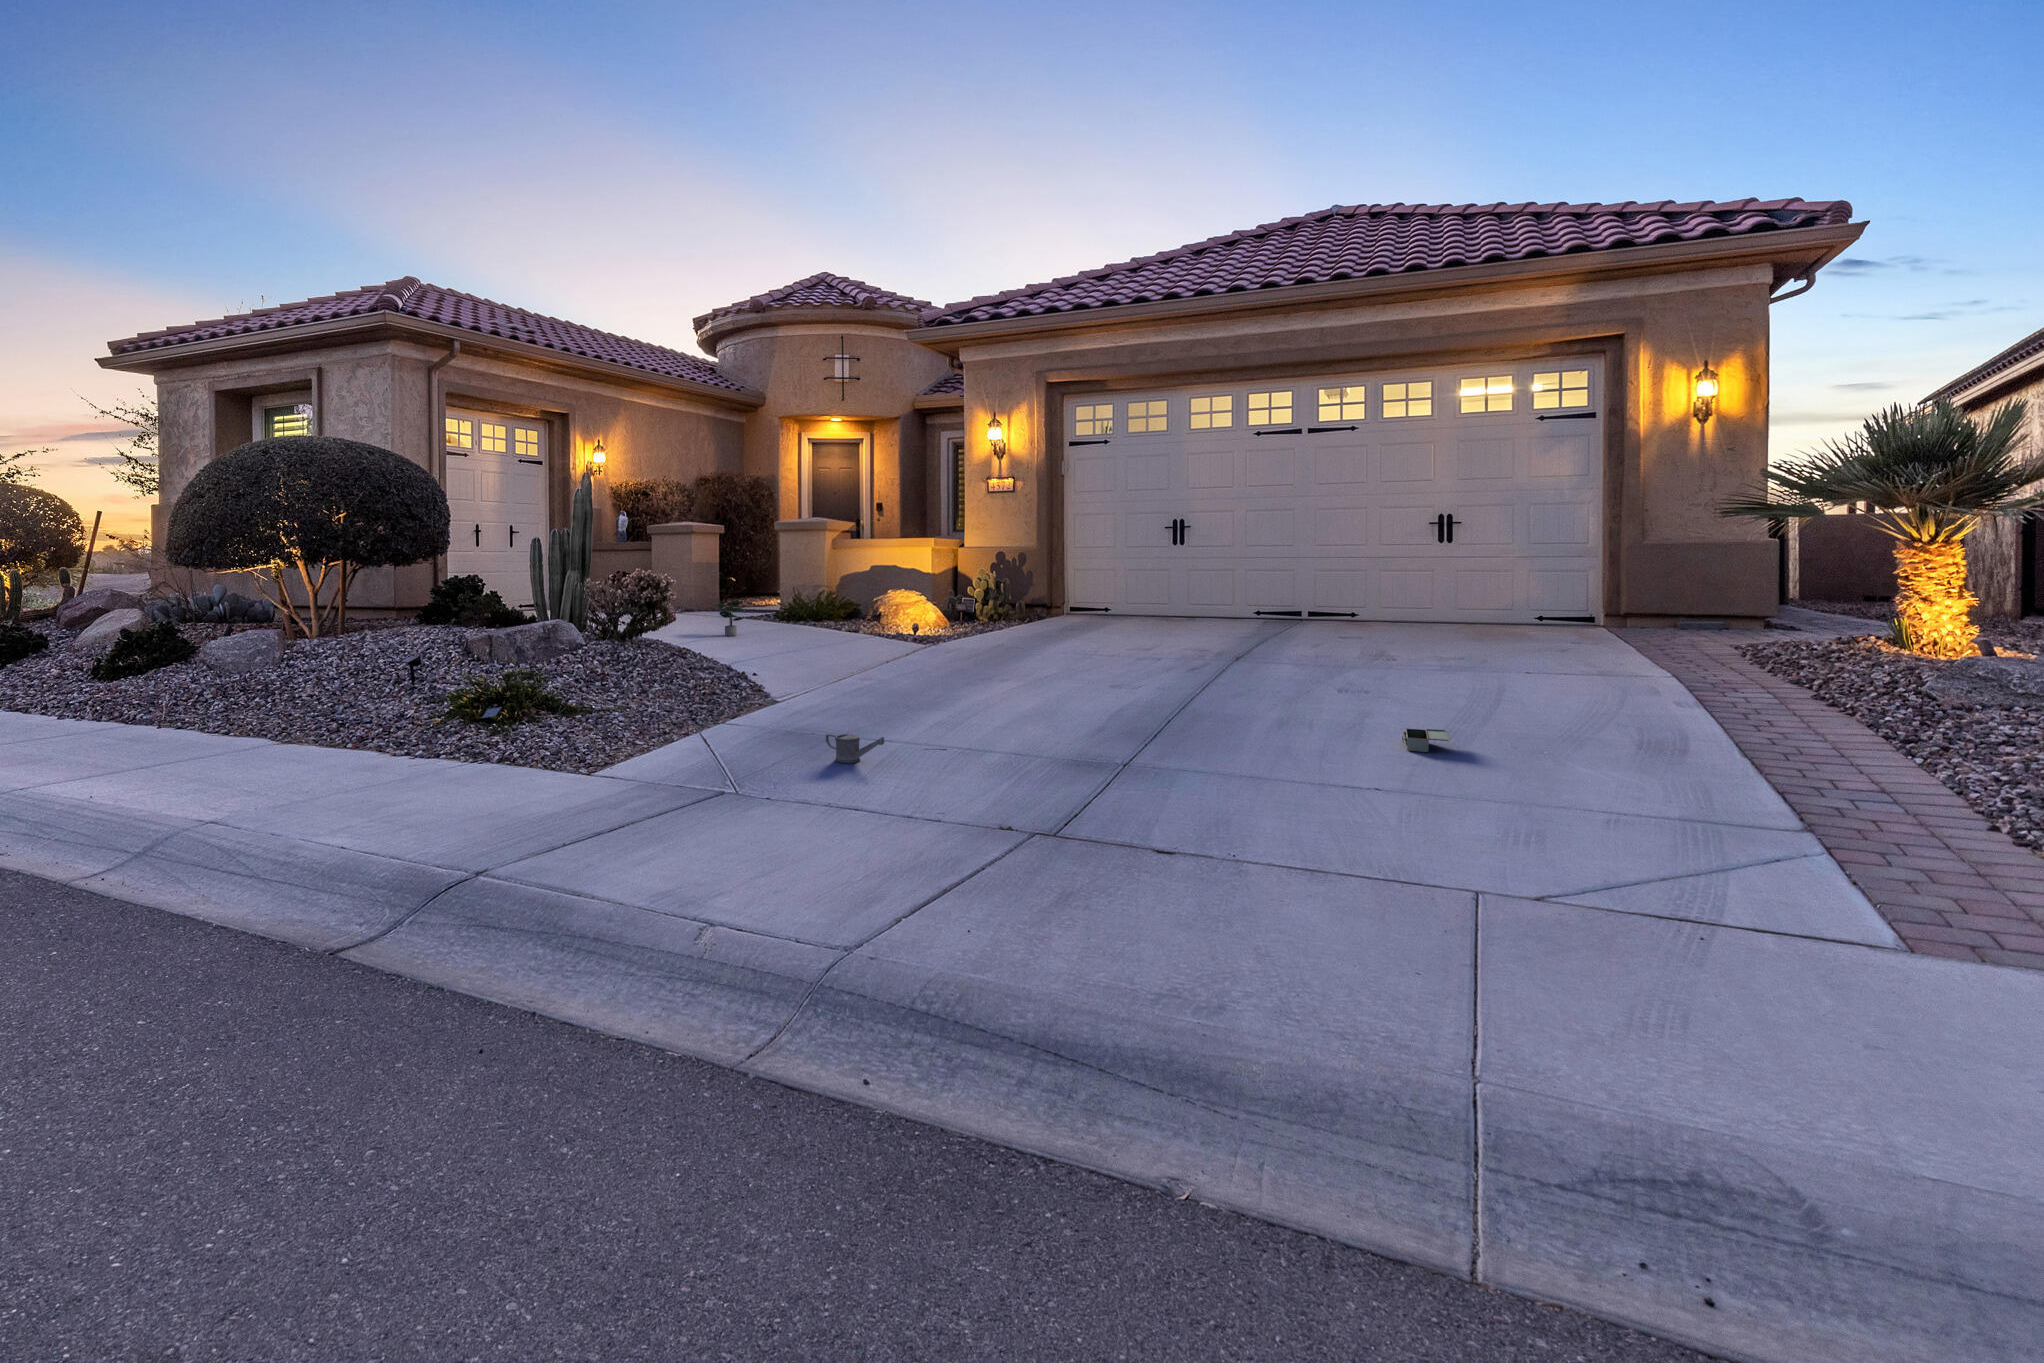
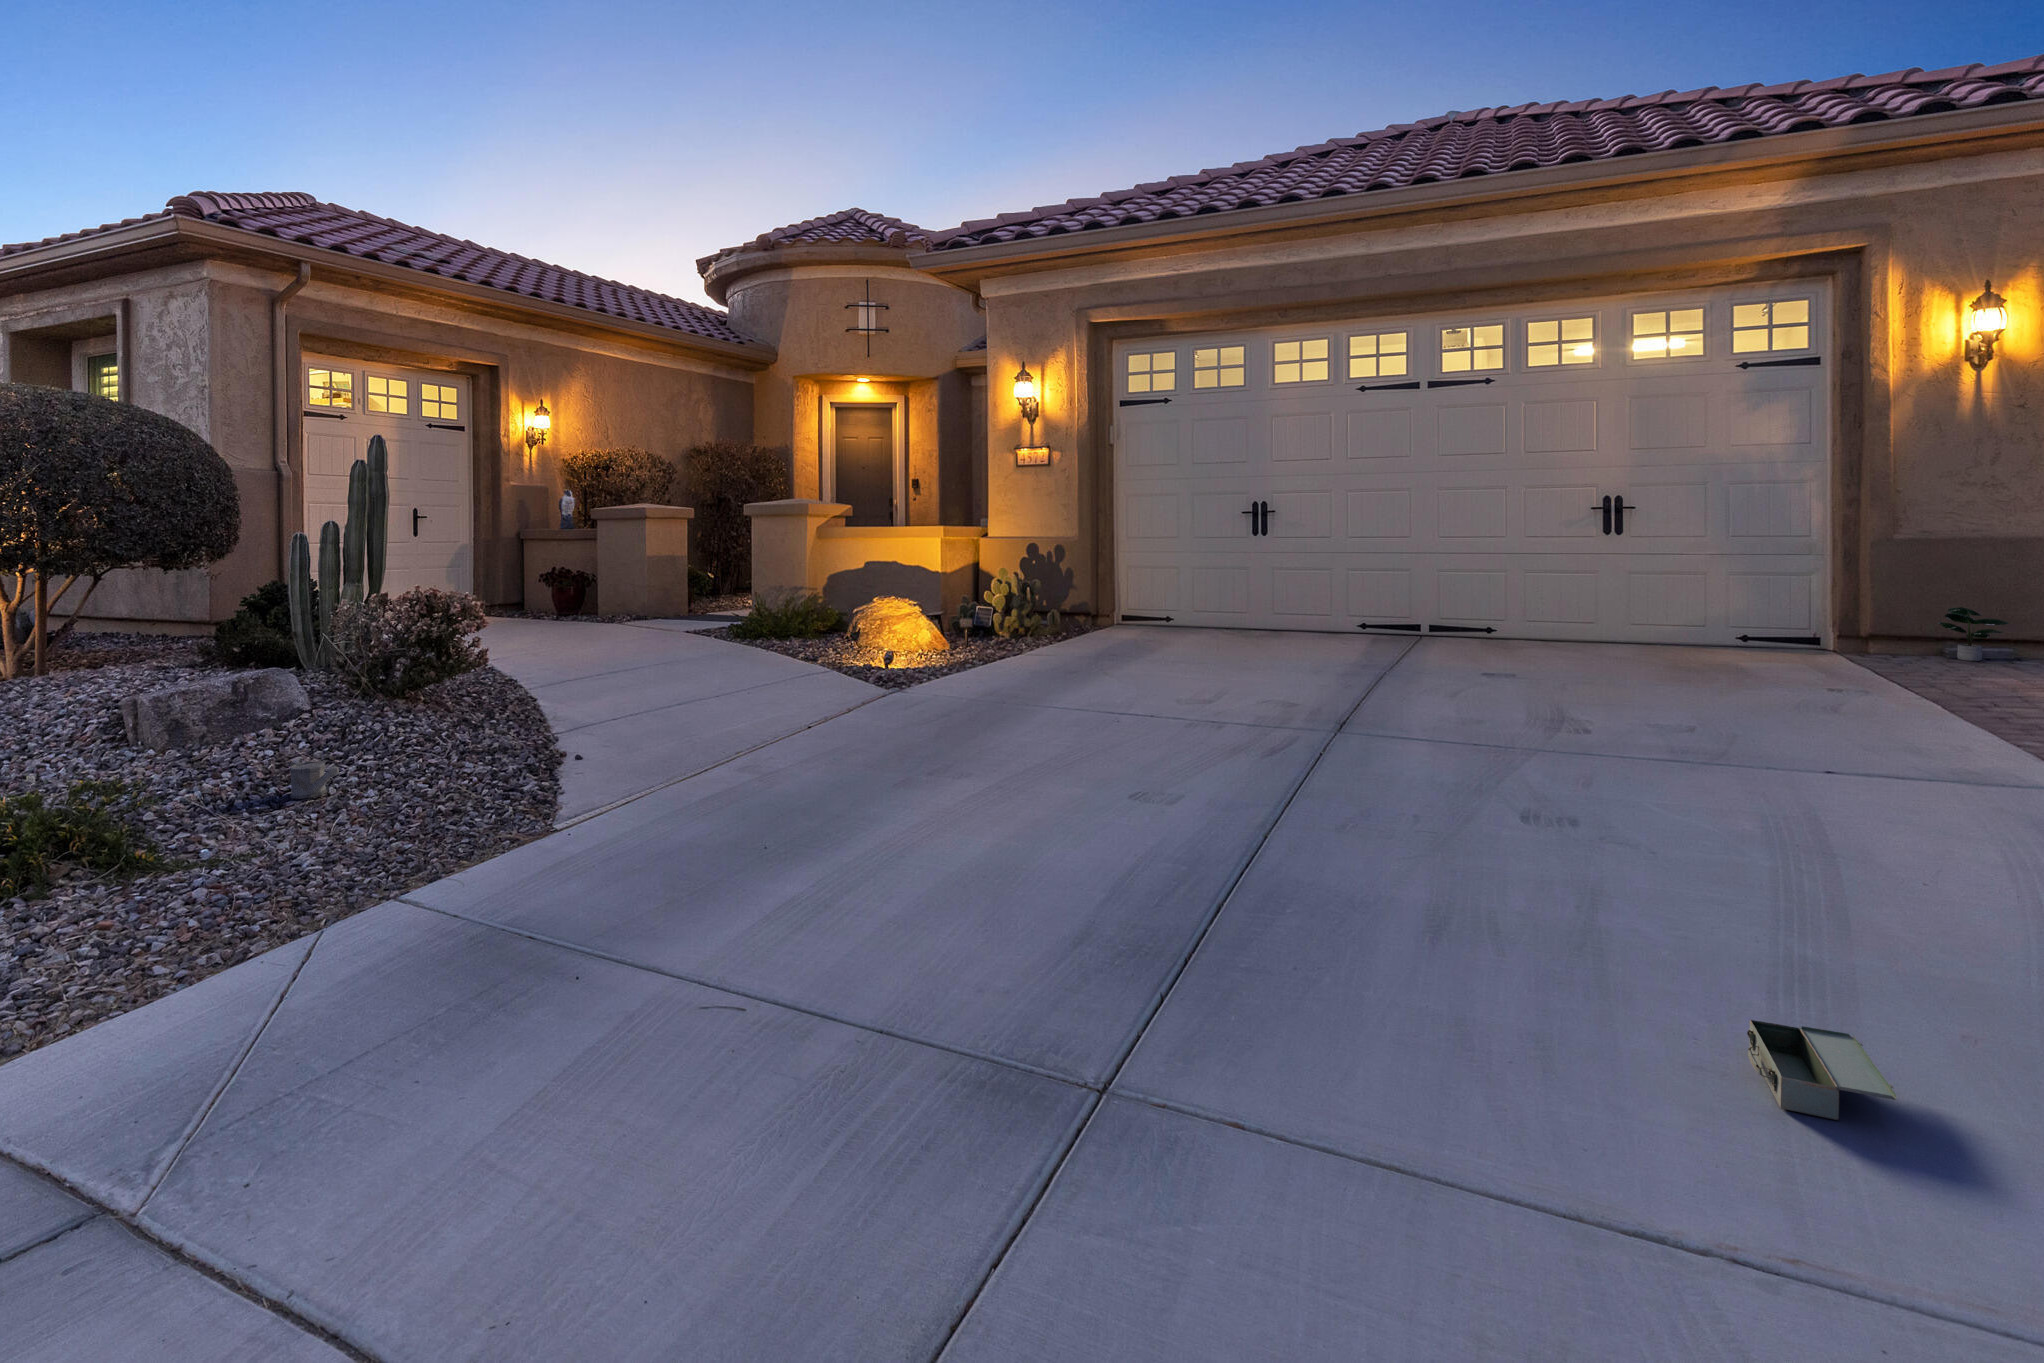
potted plant: present [715,601,744,636] -> present [1939,607,2009,661]
watering can: present [826,734,884,763] -> present [290,761,339,799]

